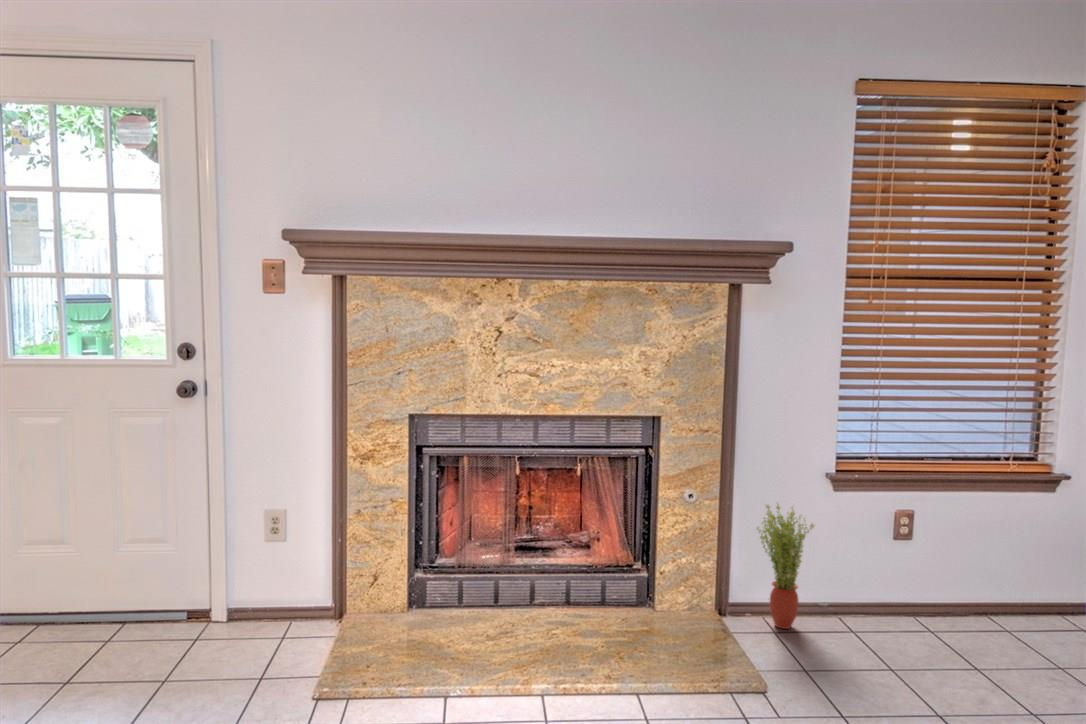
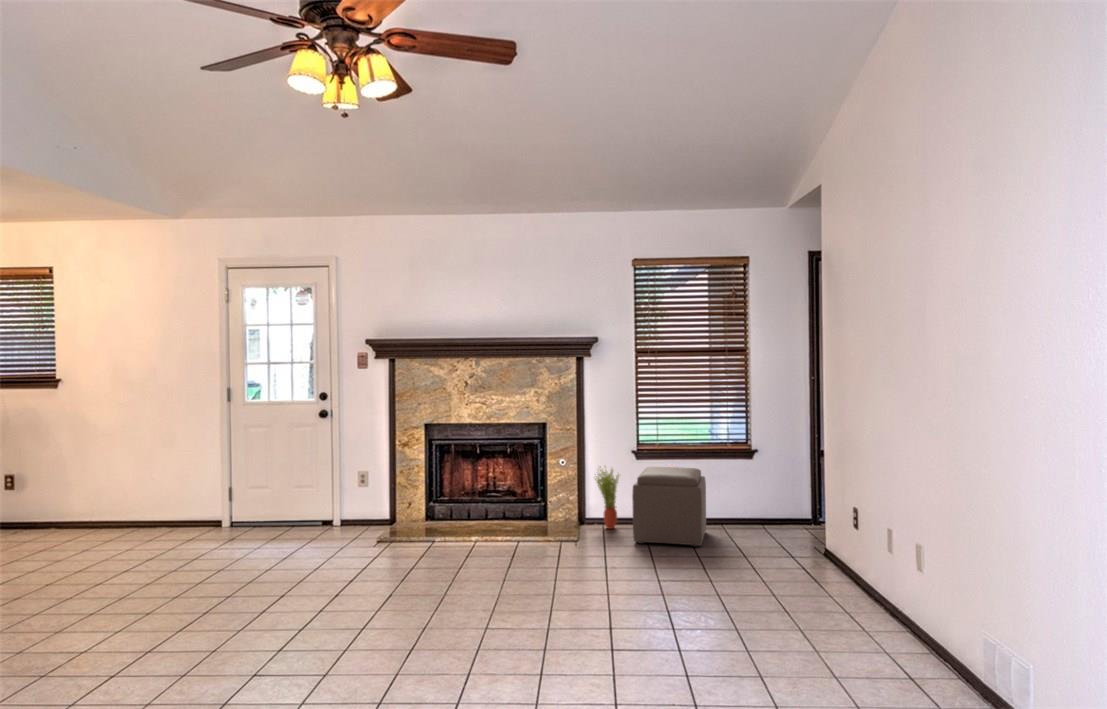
ottoman: none [849,511,1047,699] -> present [632,467,706,547]

